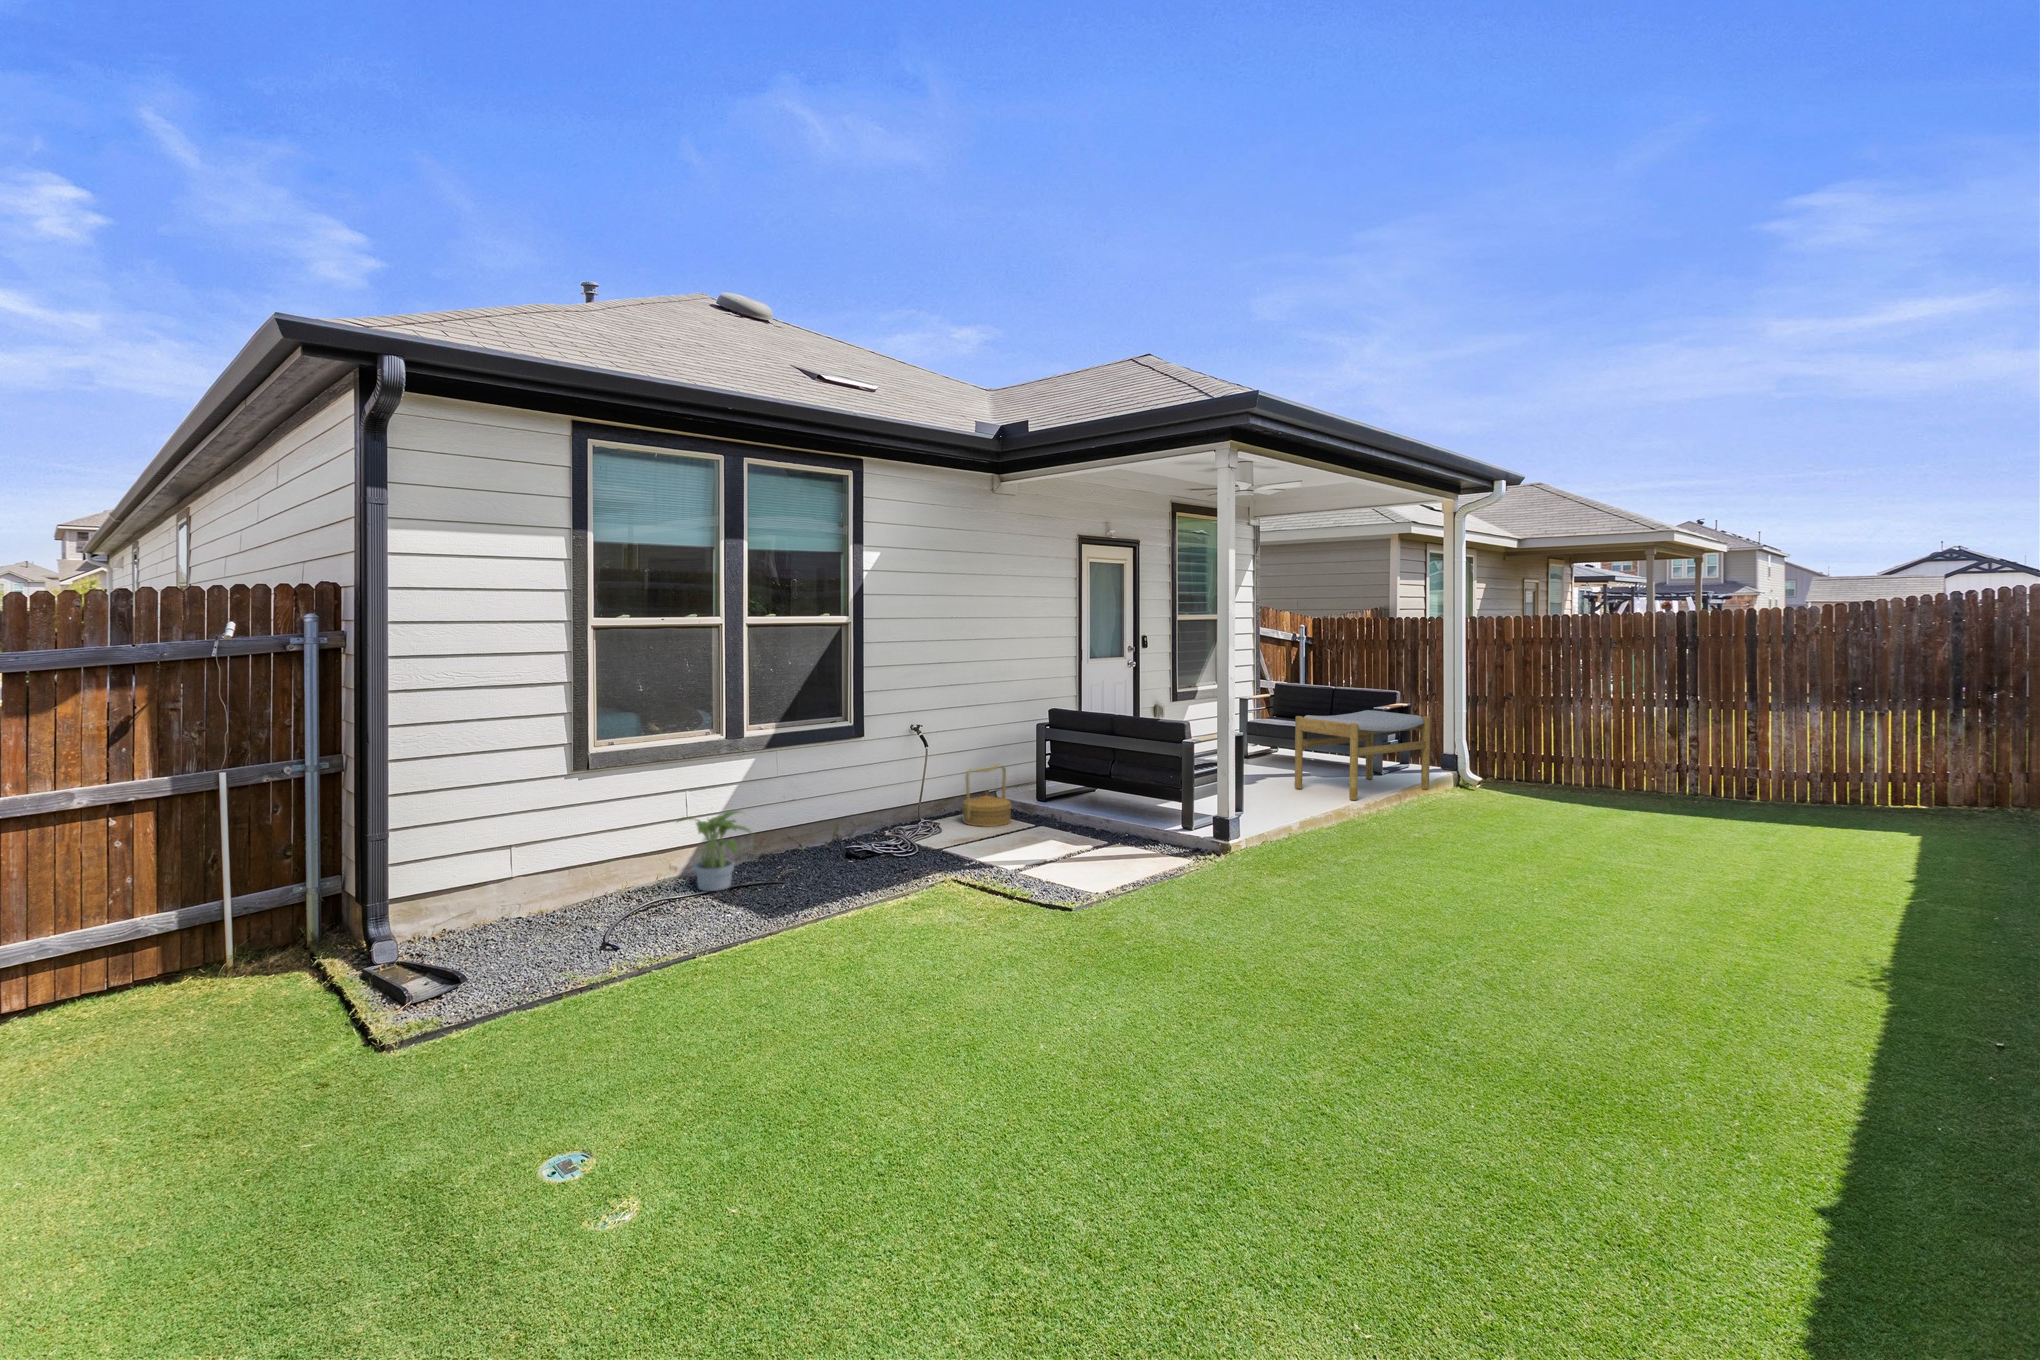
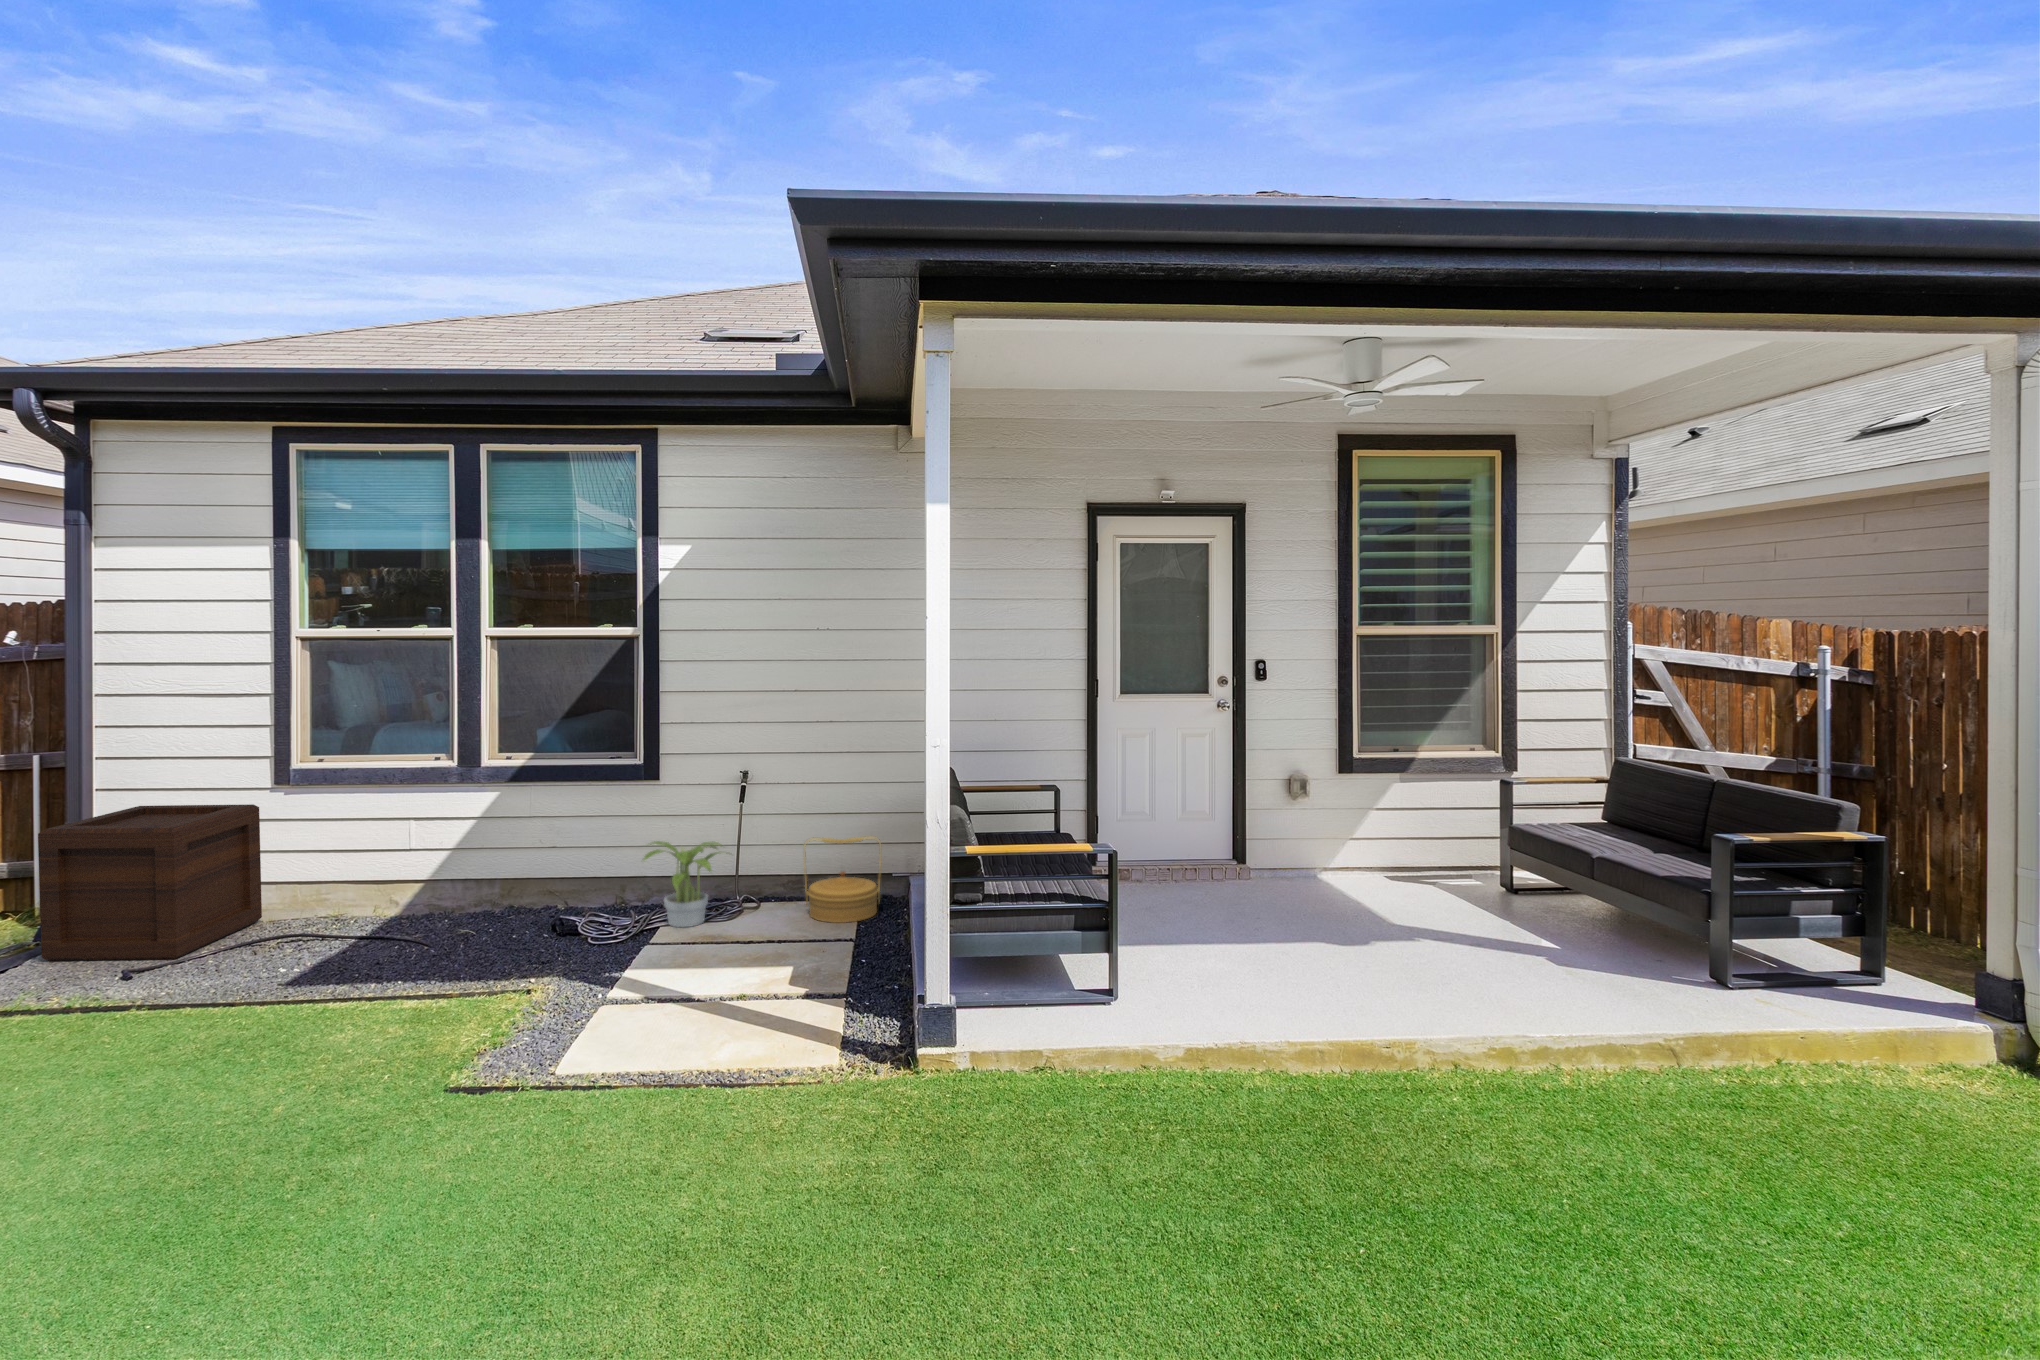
footstool: present [1295,710,1430,801] -> none [1370,820,1674,1019]
wooden crate: none [439,790,612,961] -> present [38,804,262,961]
potted plant: present [678,811,751,891] -> present [643,841,724,927]

